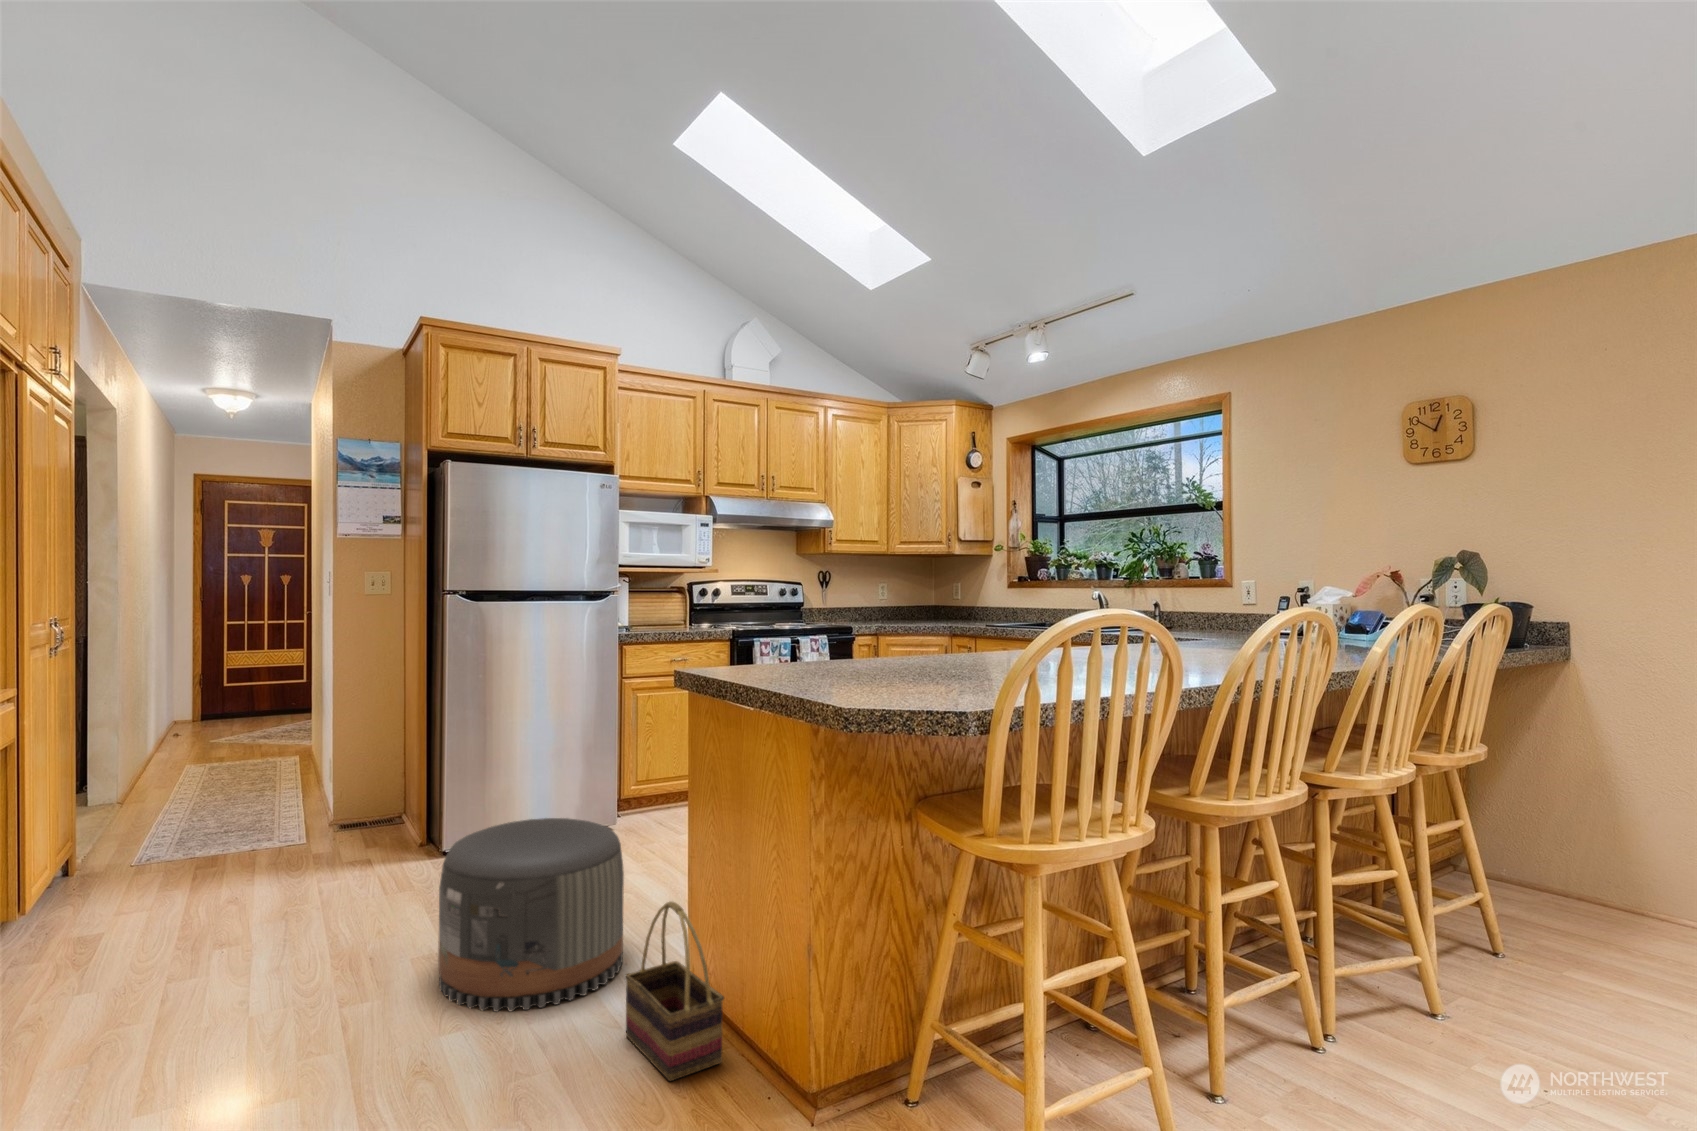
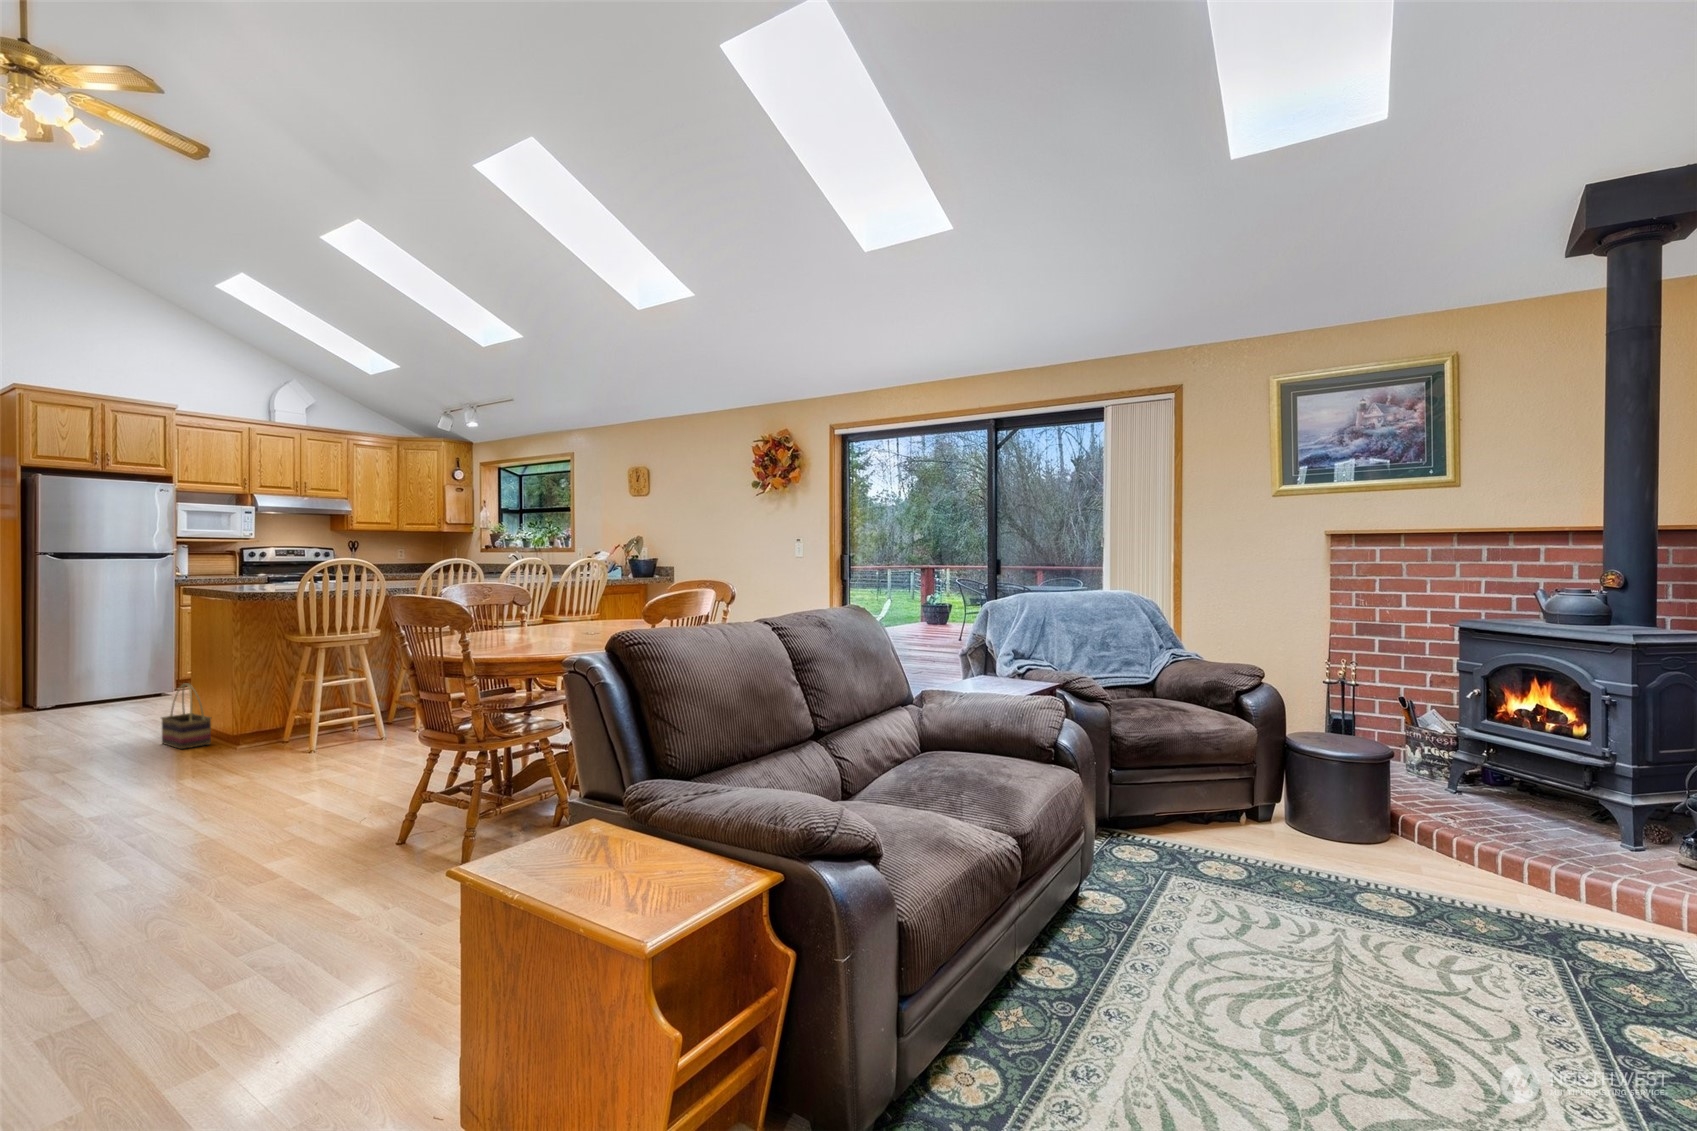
pouf: present [438,818,624,1012] -> none [48,665,167,745]

